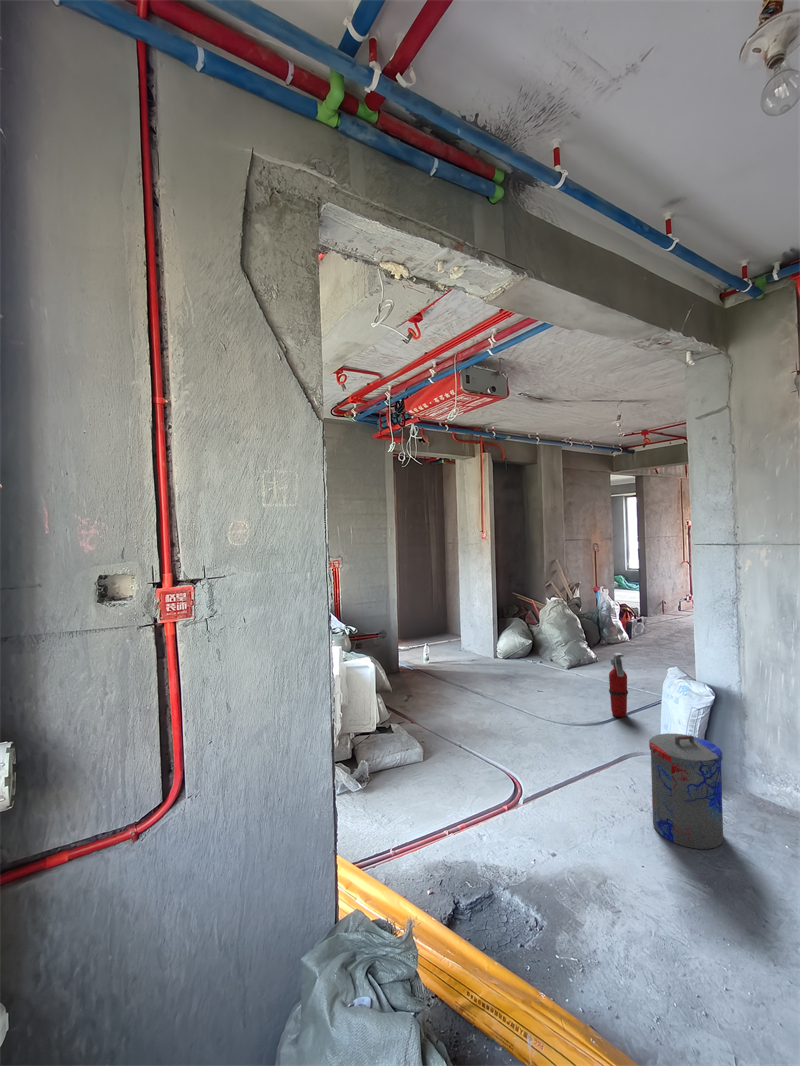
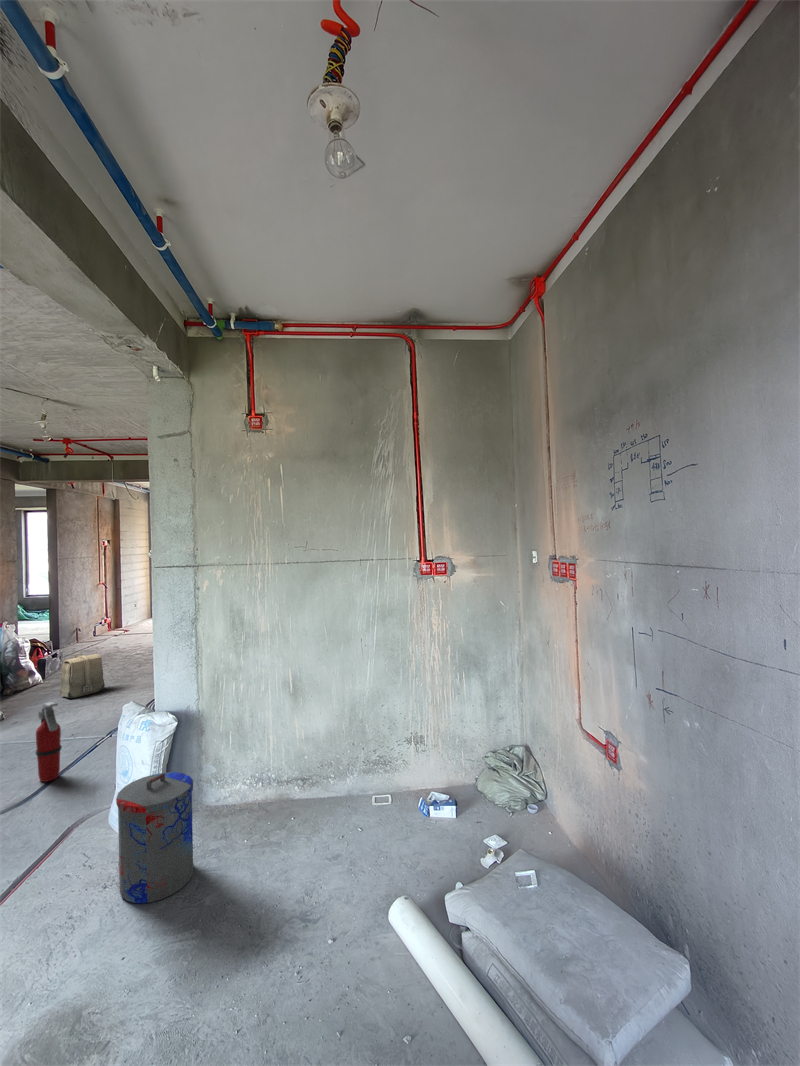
backpack: none [639,621,678,659] -> present [60,653,105,699]

